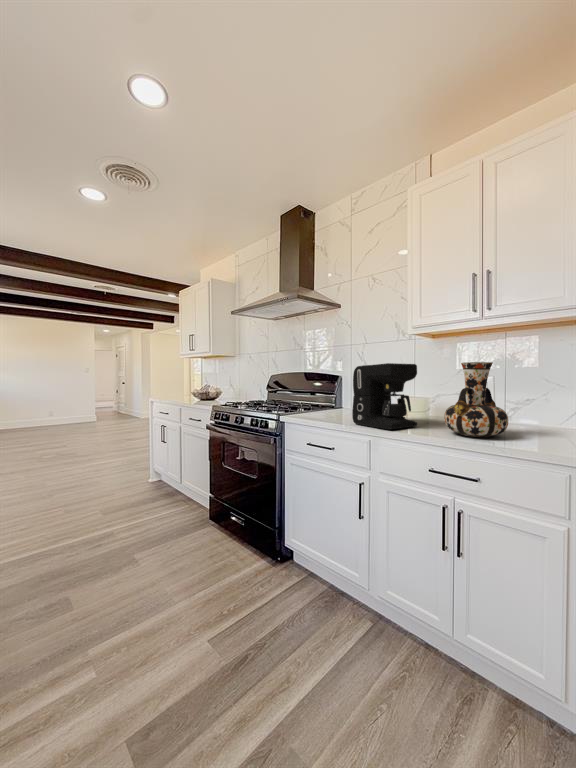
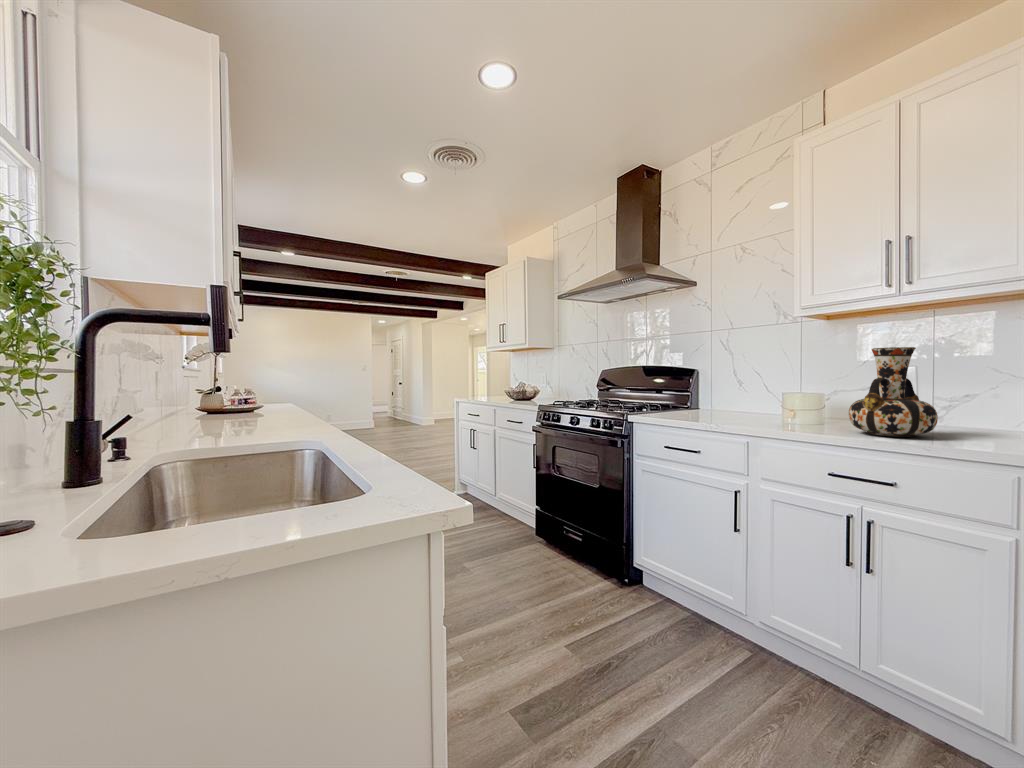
coffee maker: present [352,363,417,429] -> none [724,351,810,428]

